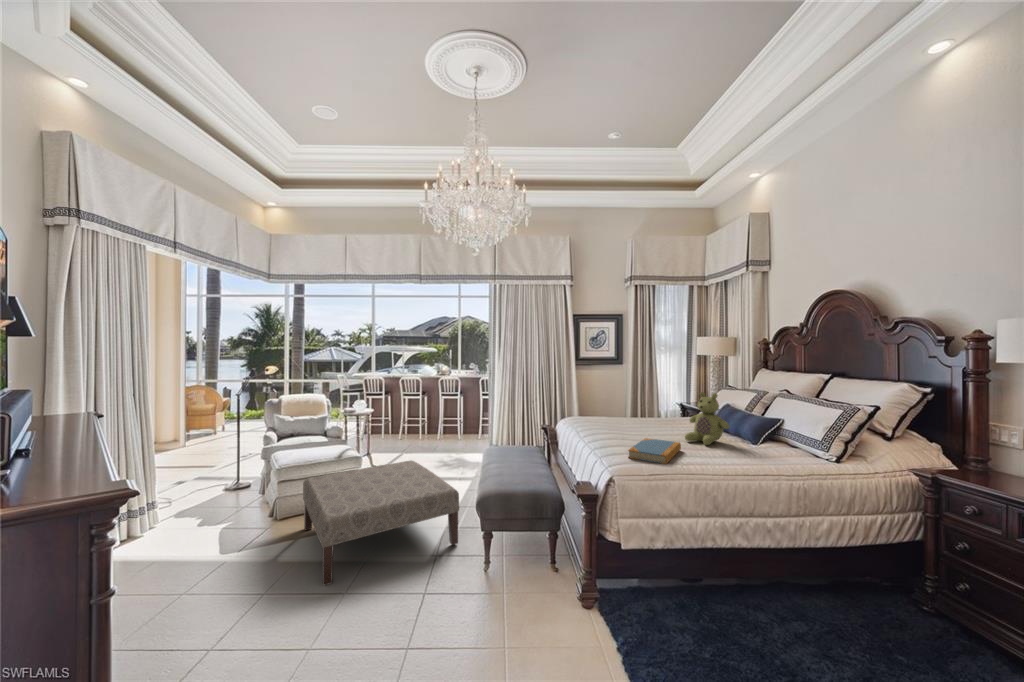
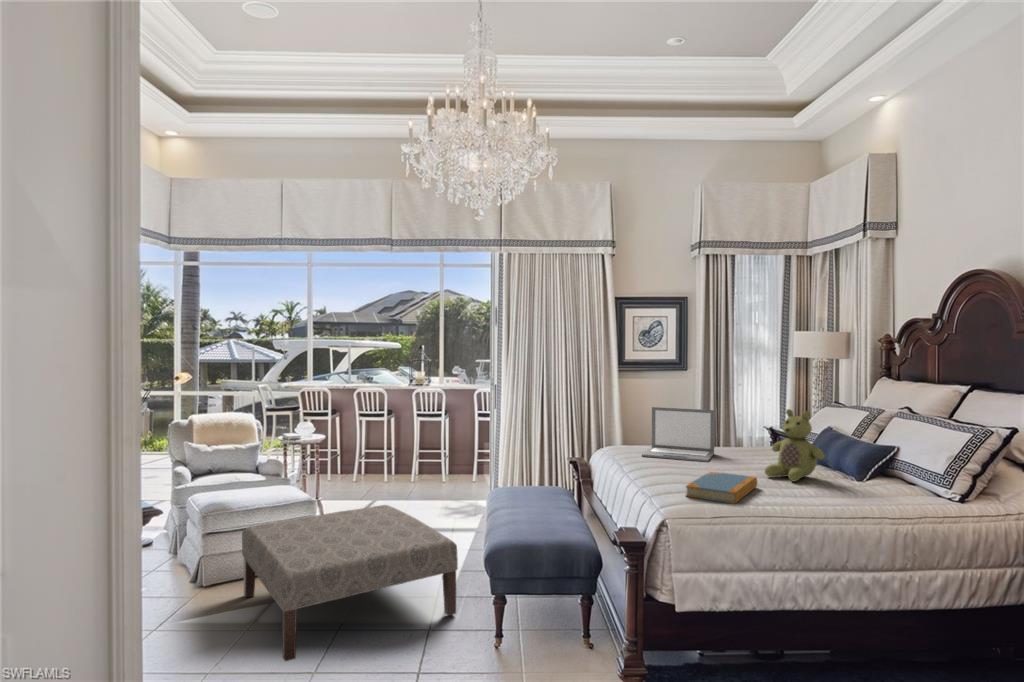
laptop: none [594,390,646,430] -> present [642,407,714,462]

